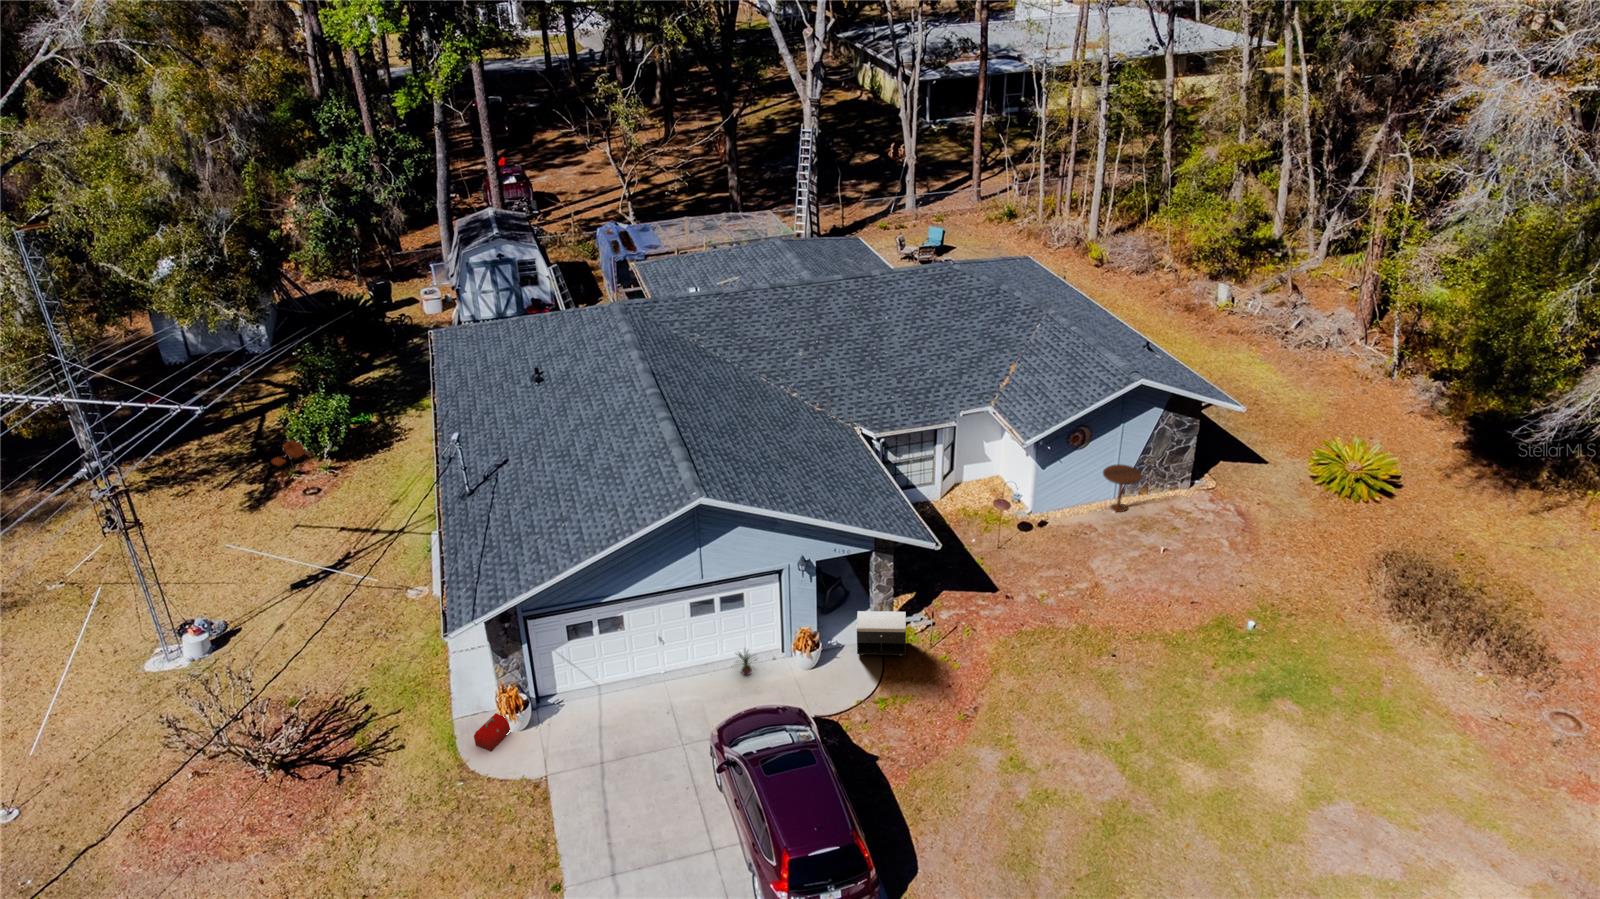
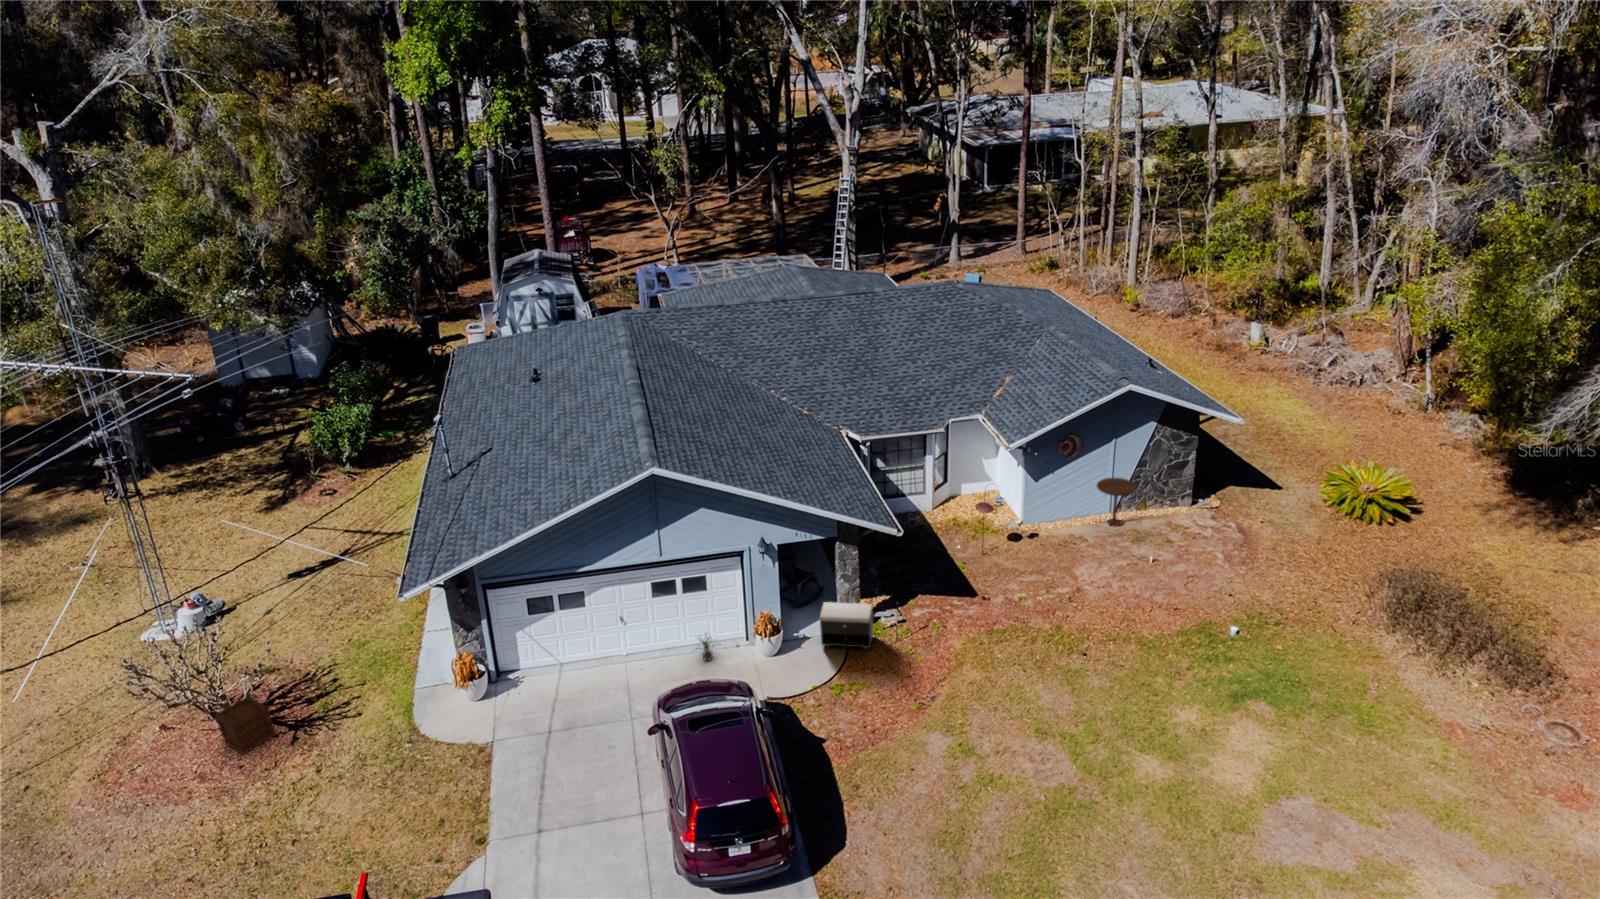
lounge chair: present [272,440,304,469] -> none [299,438,333,476]
toolbox: present [474,713,510,751] -> none [428,682,466,719]
wooden crate: none [254,738,318,800] -> present [215,696,276,754]

